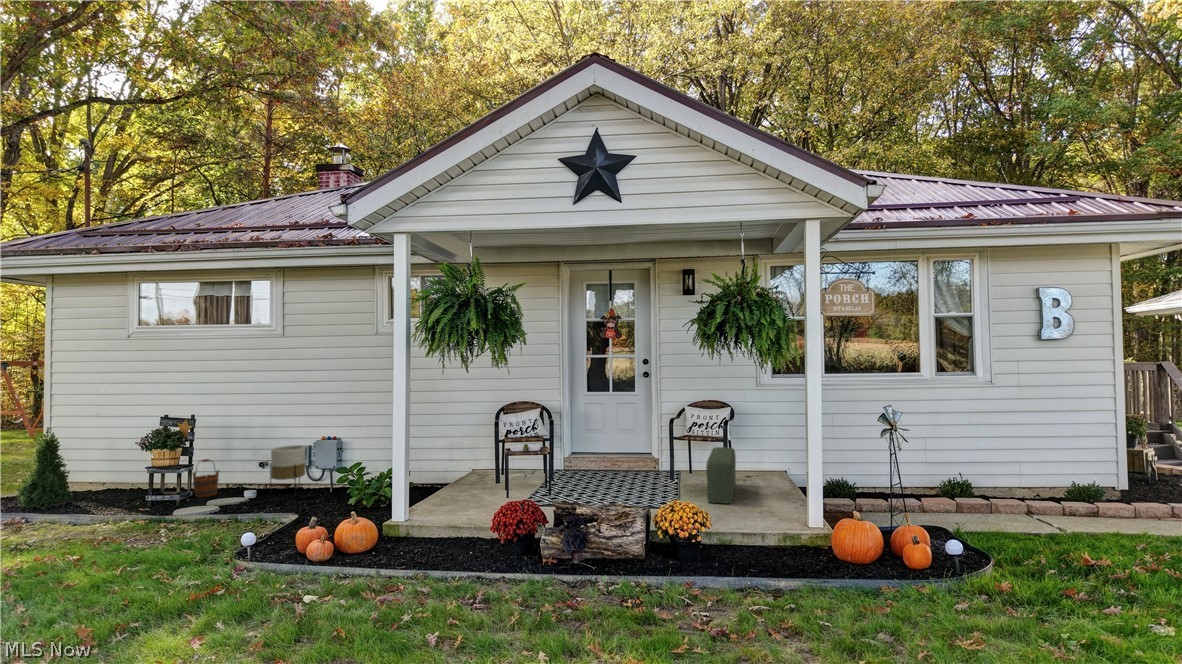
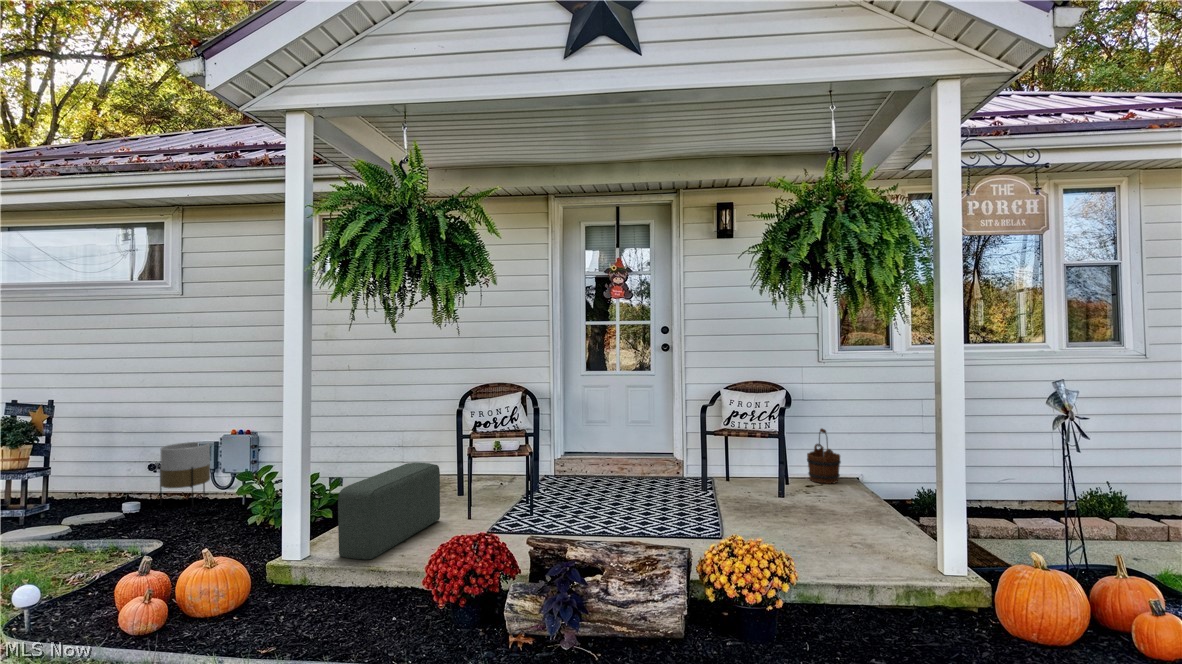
pouf: present [706,447,736,504] -> present [338,463,440,560]
wooden bucket: present [192,459,219,497] -> present [807,429,841,484]

